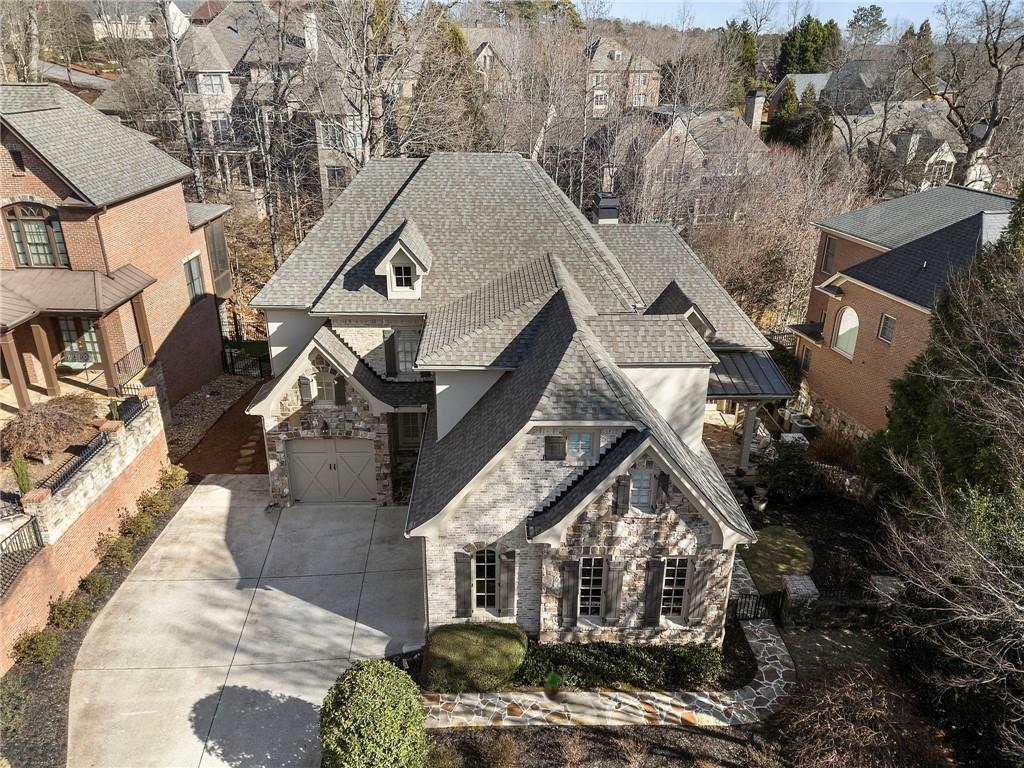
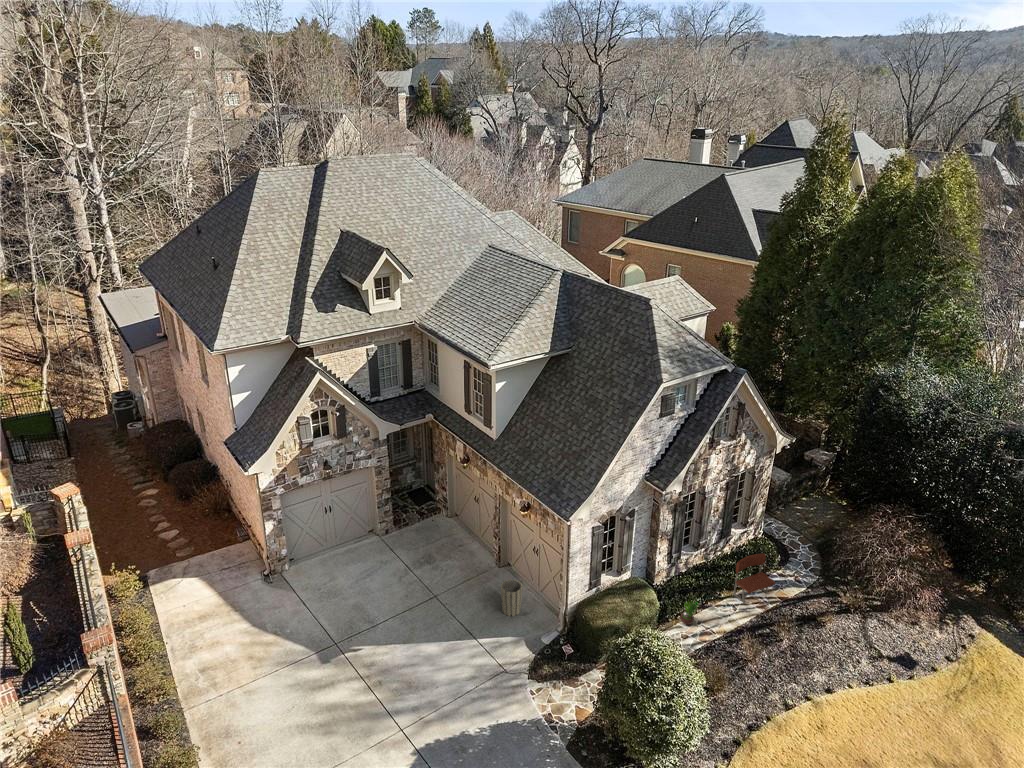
trash can: none [398,580,420,617] -> present [501,579,523,616]
bench: none [633,654,679,710] -> present [733,554,776,603]

